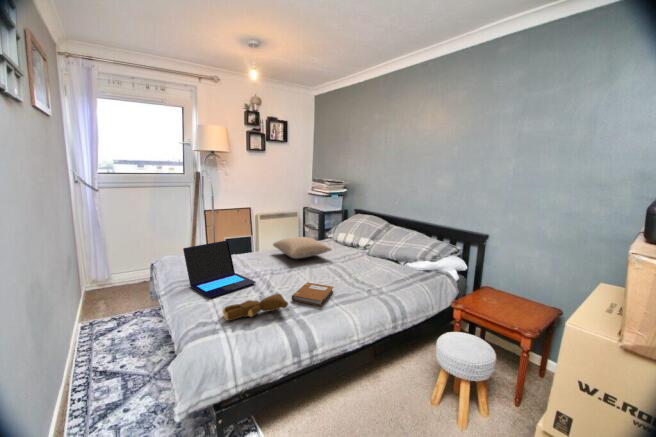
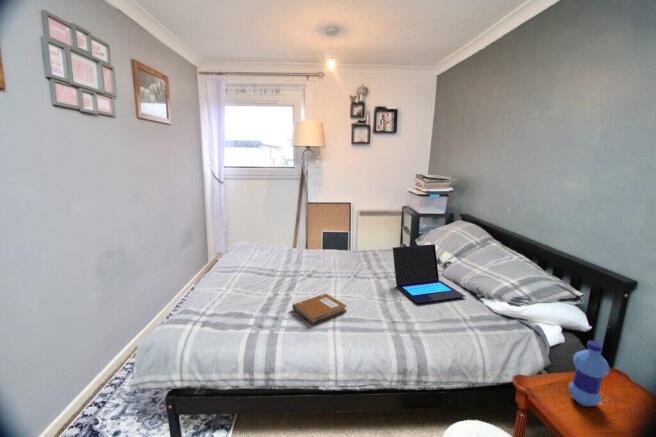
pillow: present [273,237,332,259] -> none [337,240,393,264]
laptop: present [183,240,256,297] -> present [393,244,465,303]
water bottle: none [480,267,499,305] -> present [569,341,609,406]
teddy bear: present [223,294,288,321] -> none [213,299,278,316]

